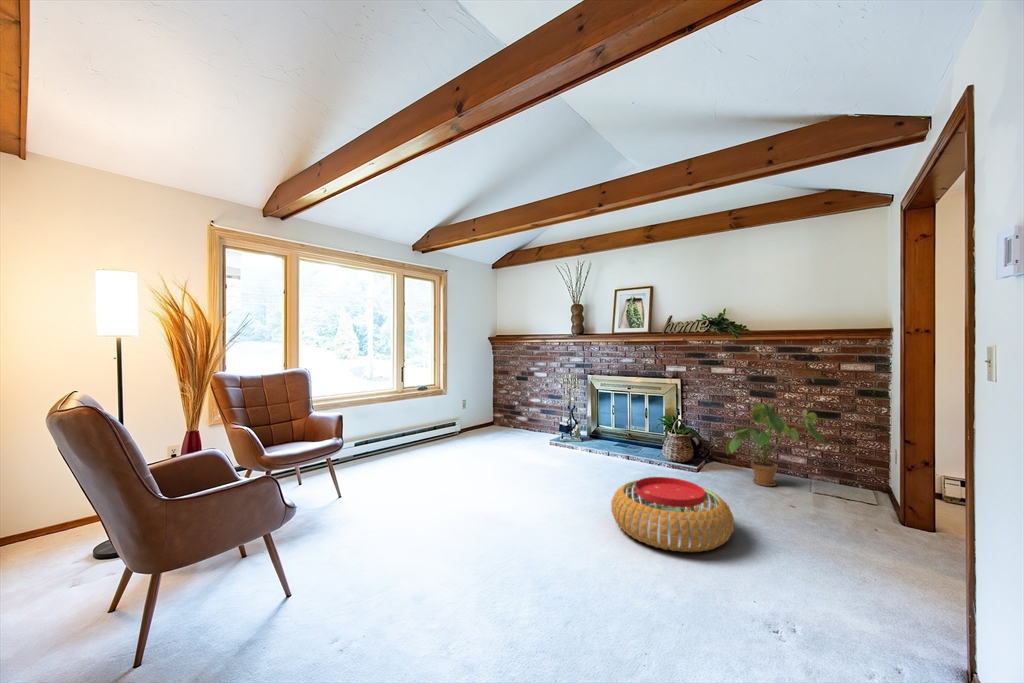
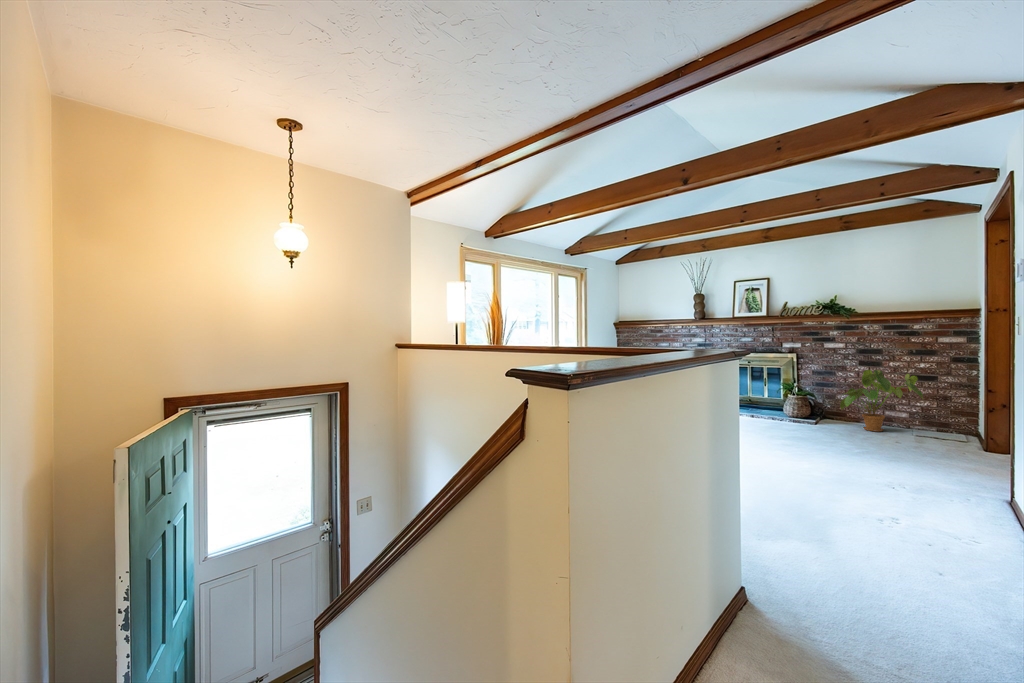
pouf: present [611,477,734,552] -> none [763,417,857,458]

